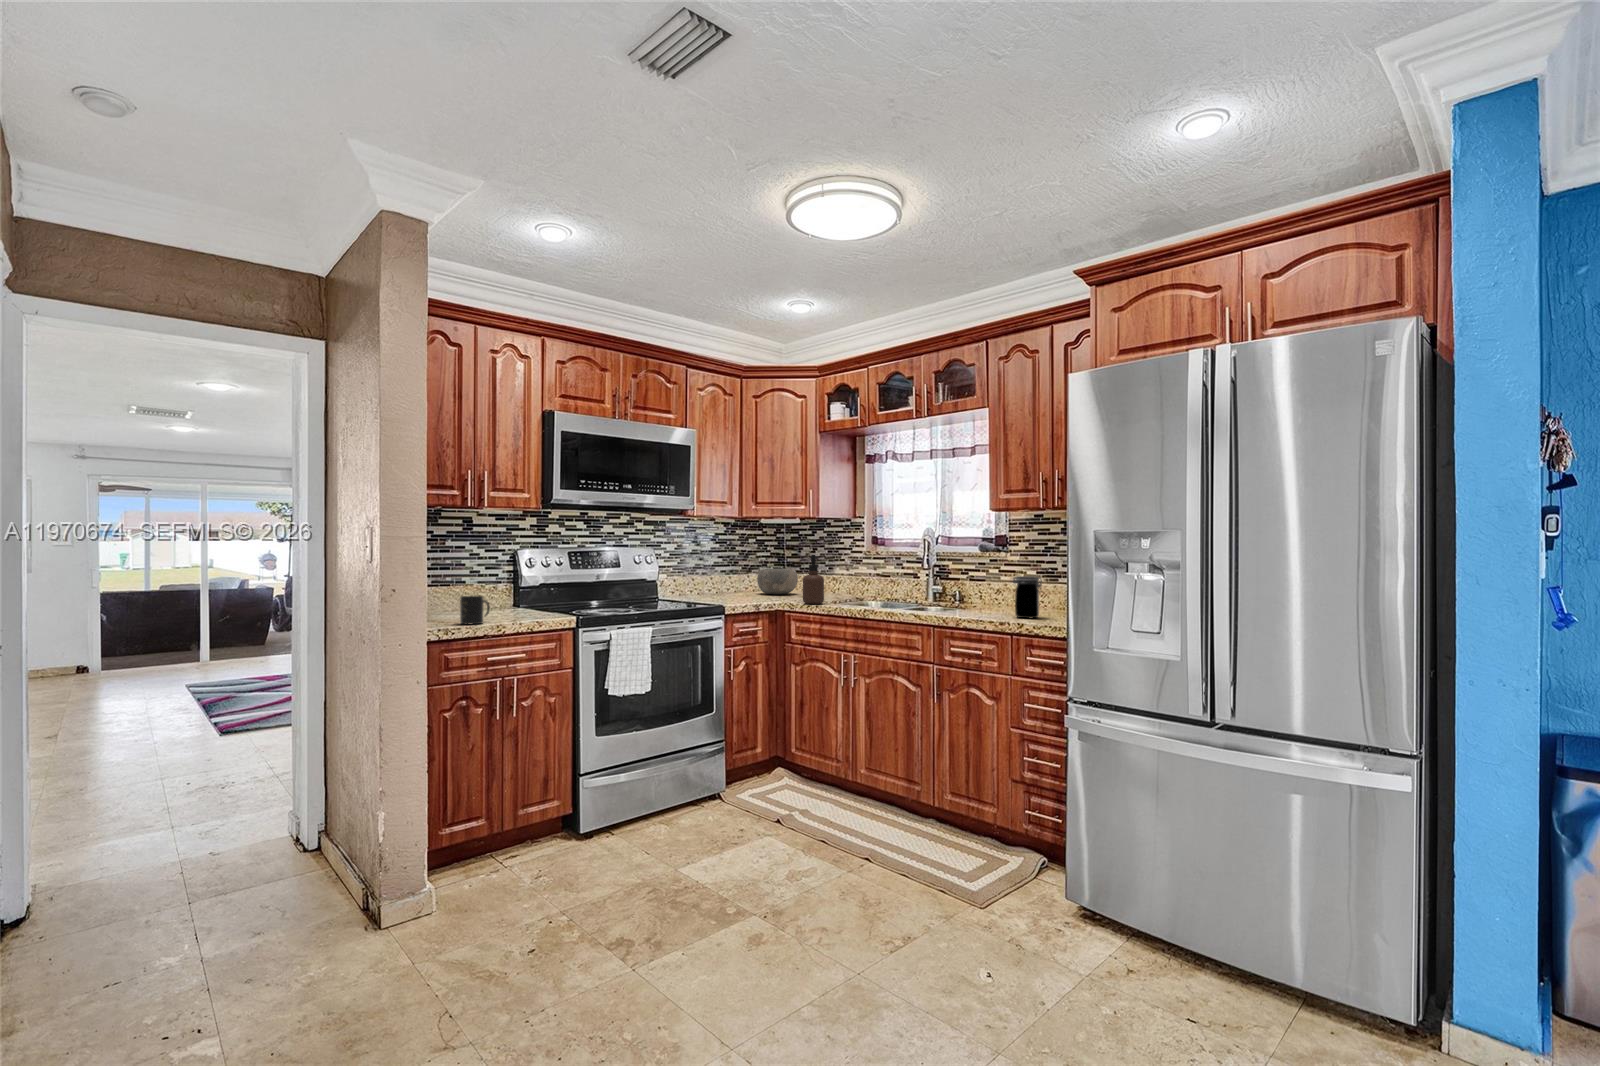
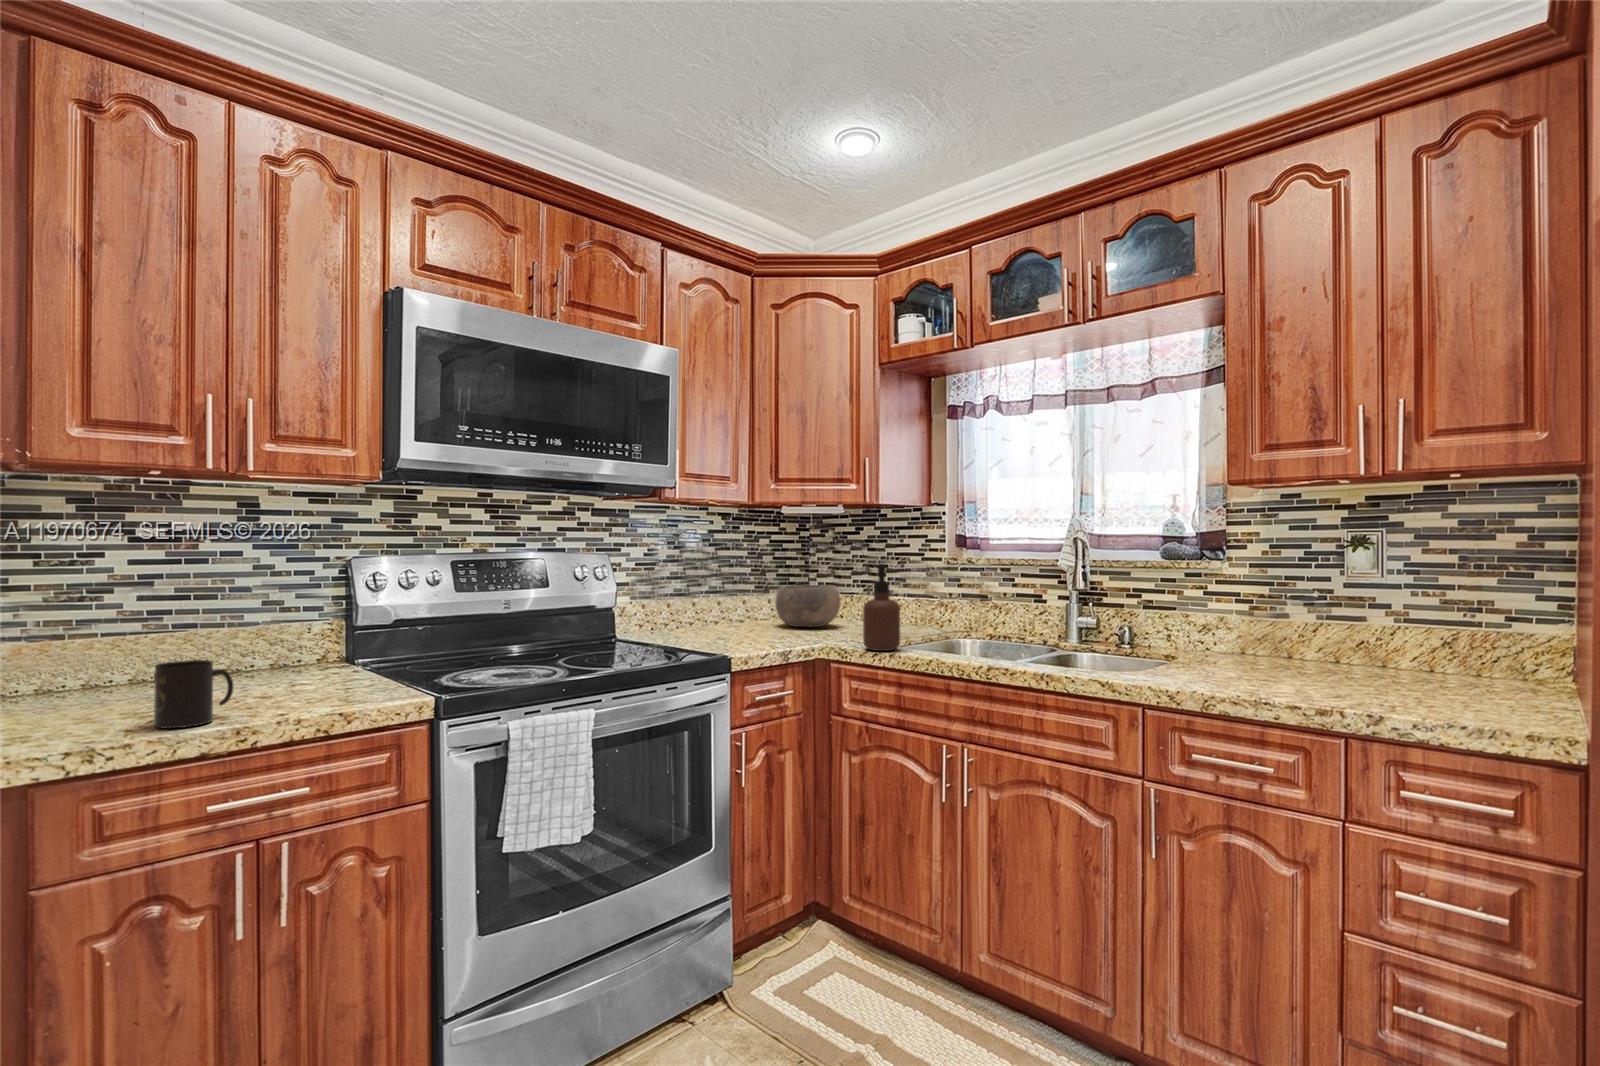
jar: present [1013,576,1042,618] -> none [1279,607,1348,689]

